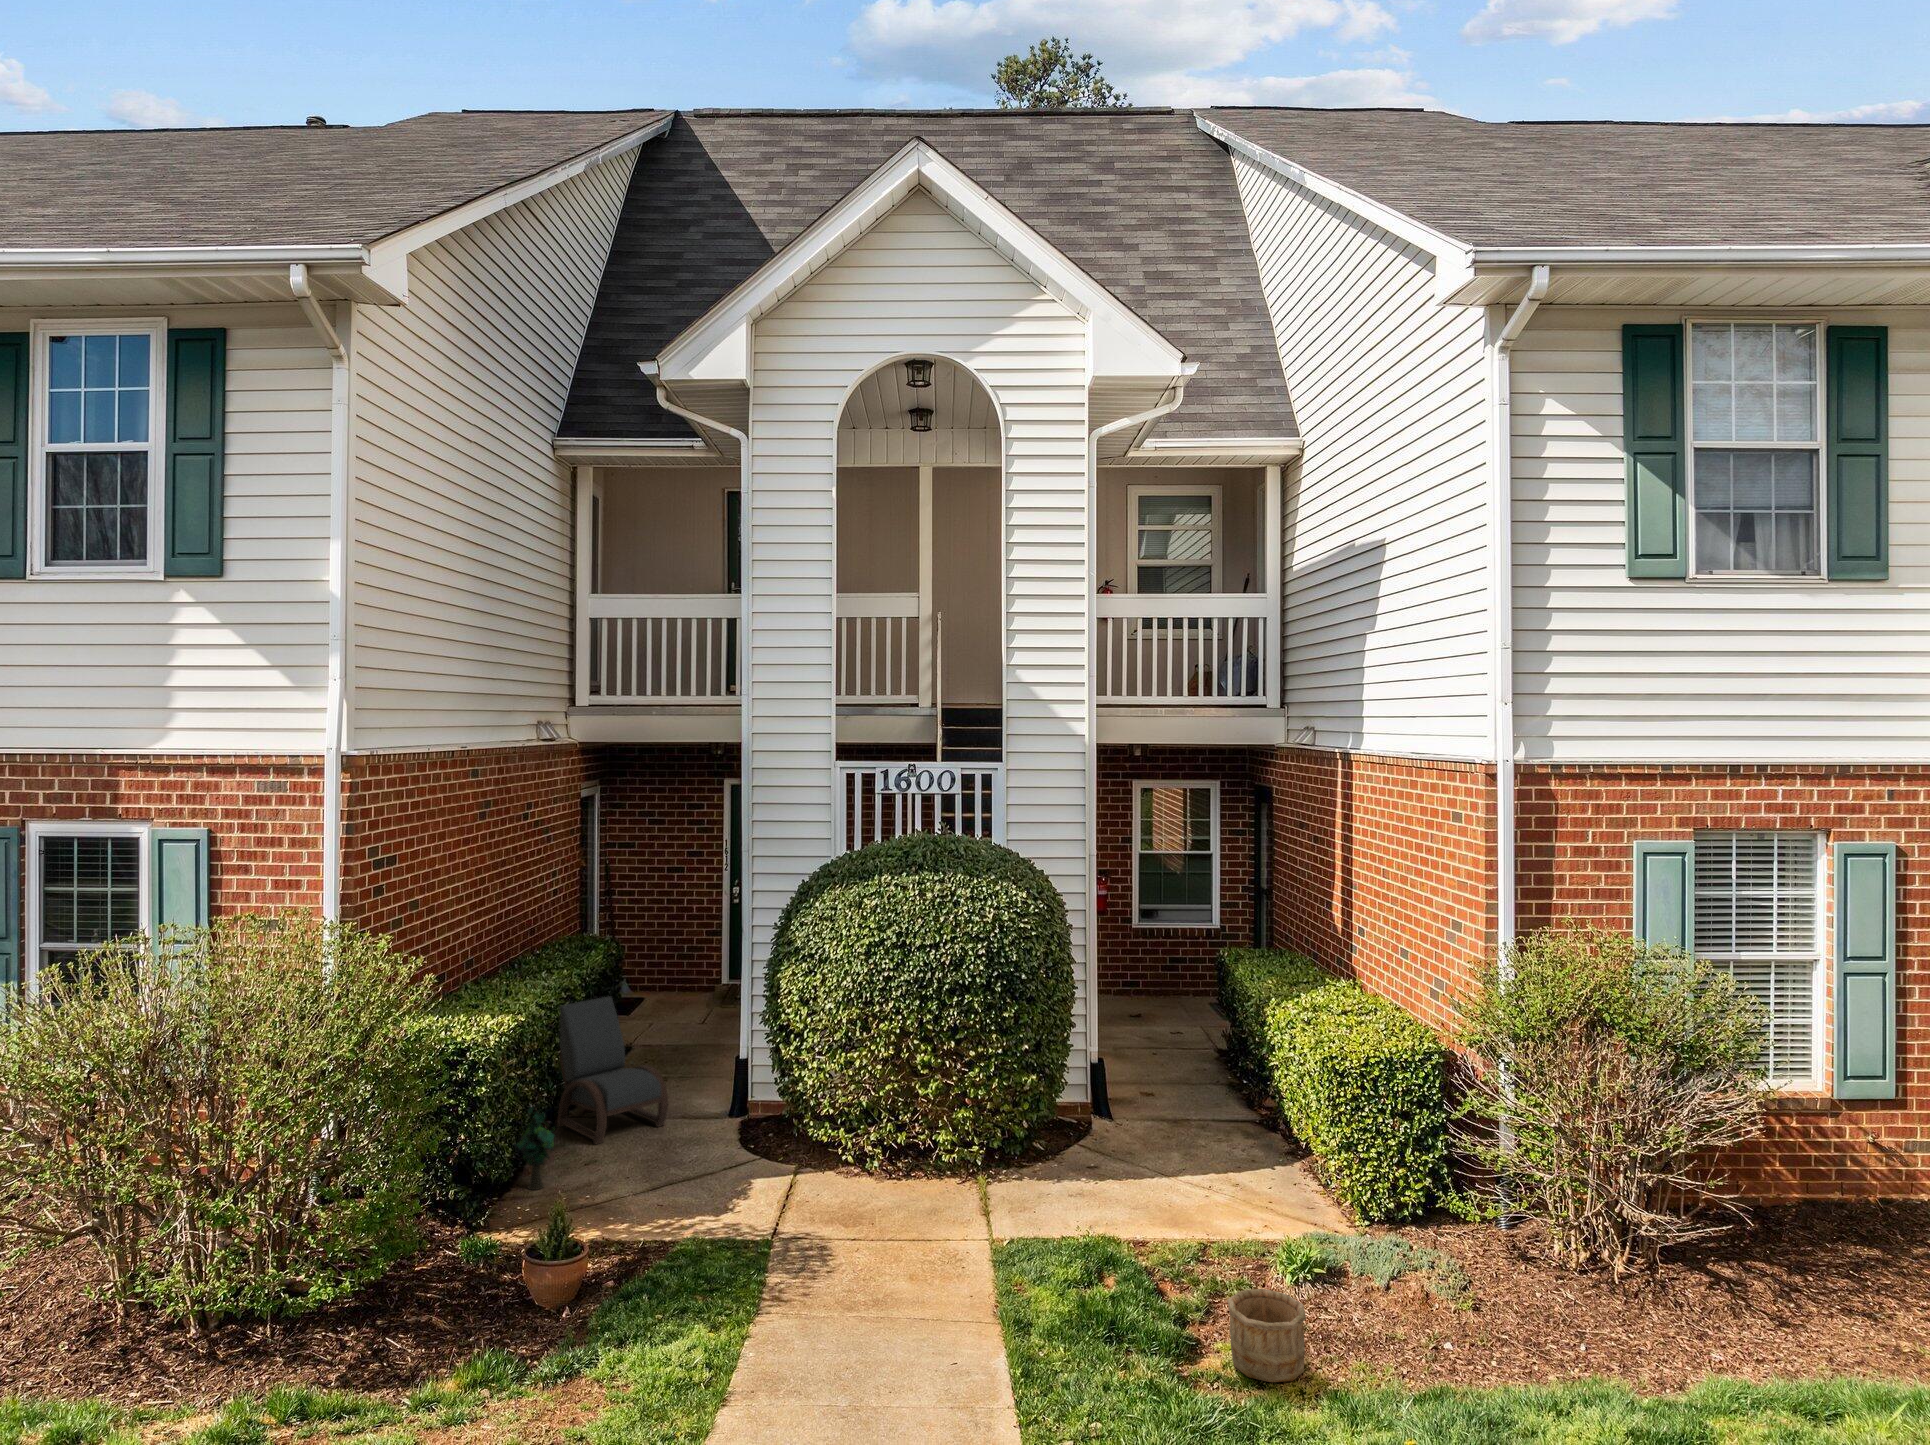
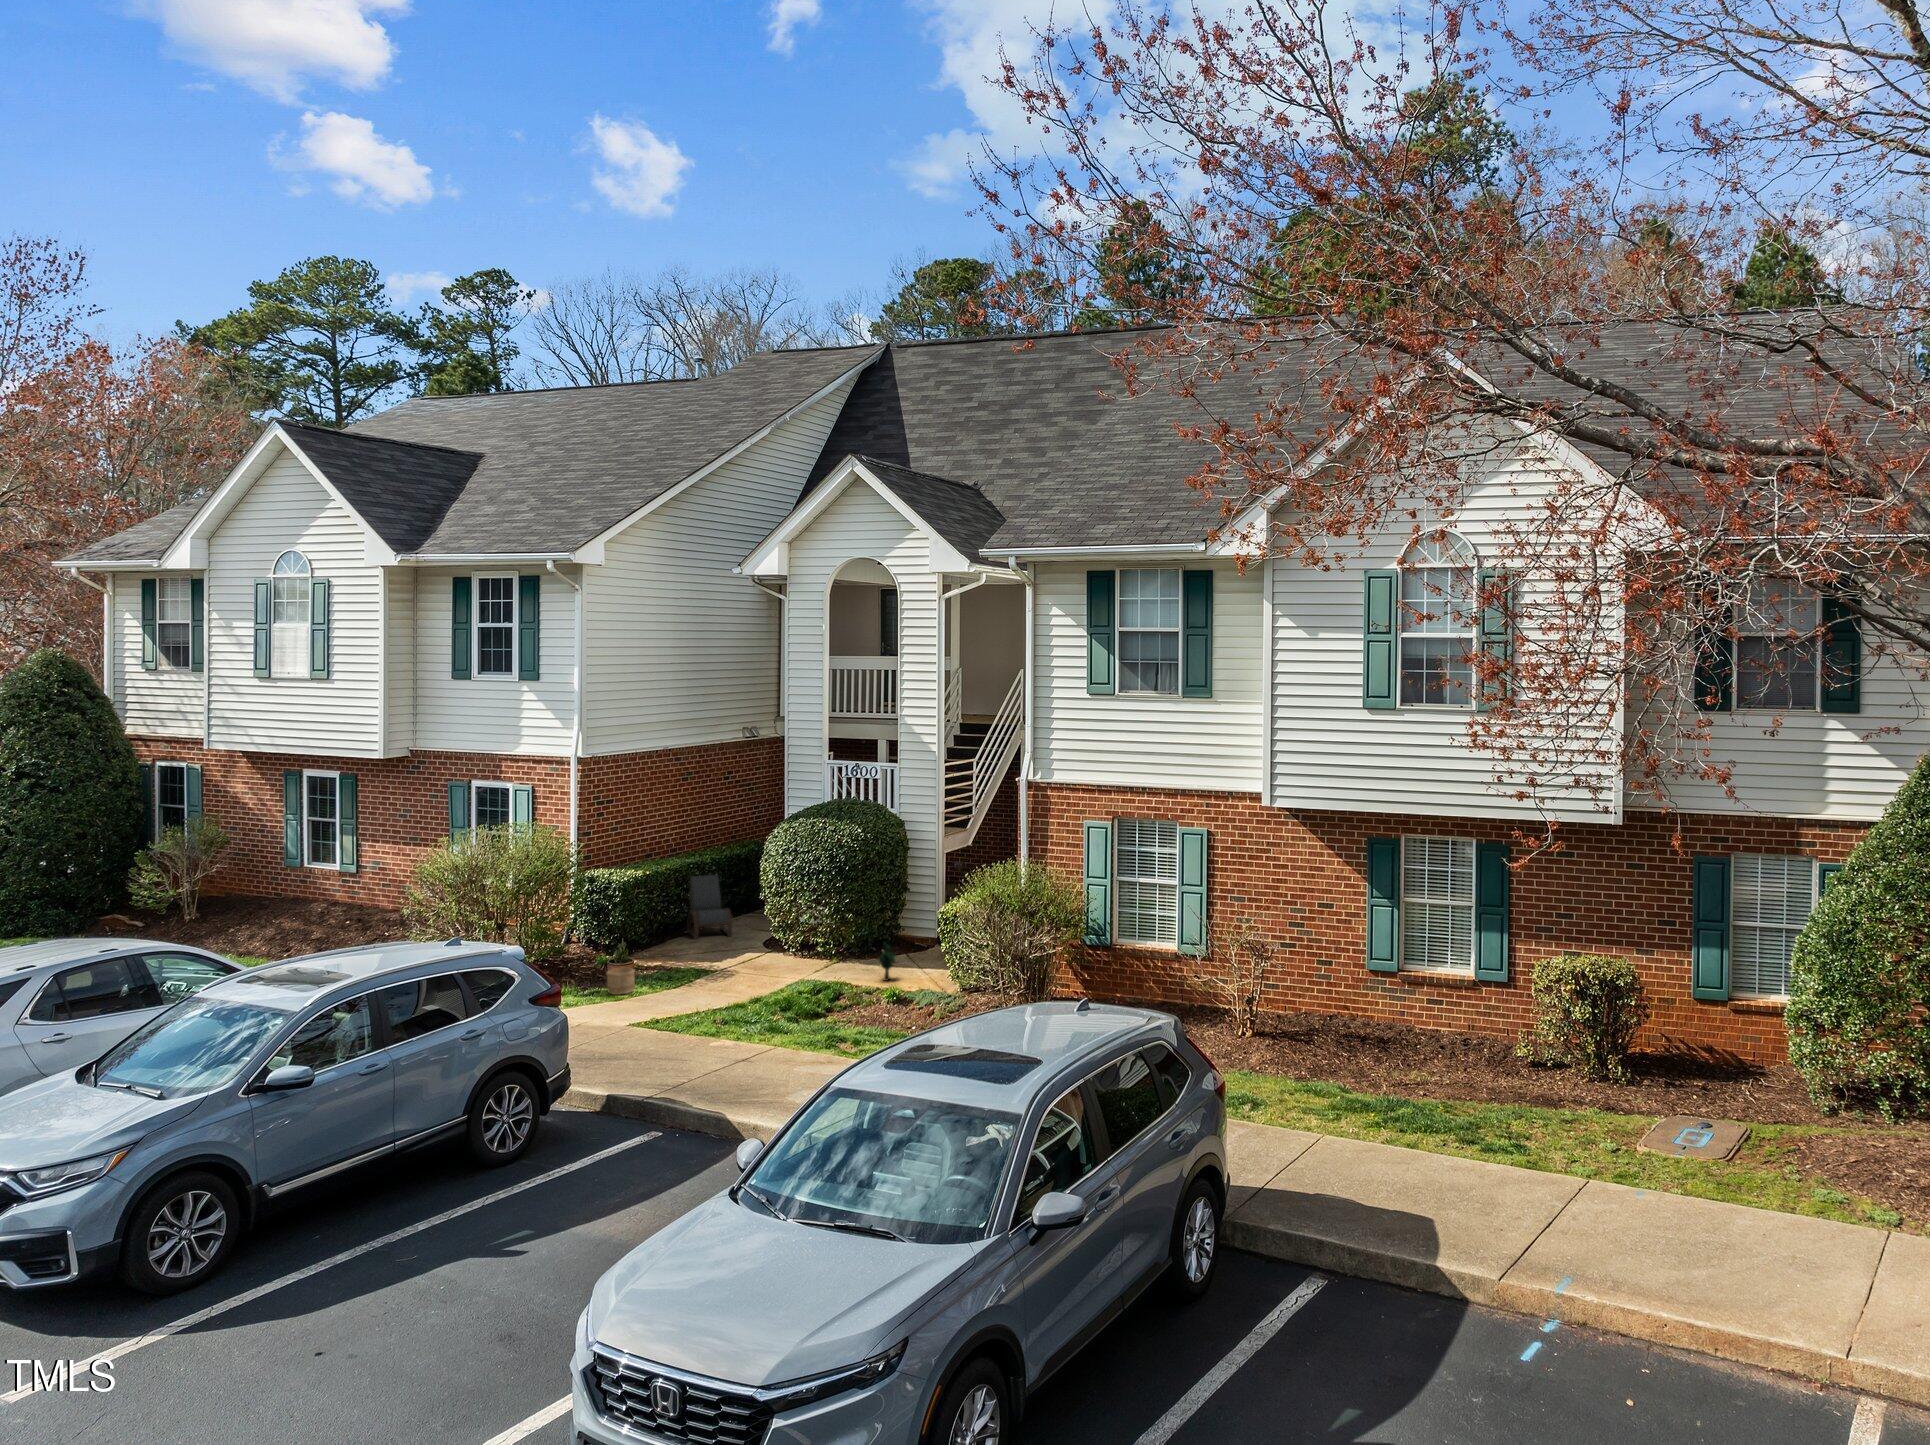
decorative plant: present [516,1104,554,1190] -> present [878,944,895,981]
wooden bucket: present [1227,1289,1306,1382] -> present [606,968,635,995]

